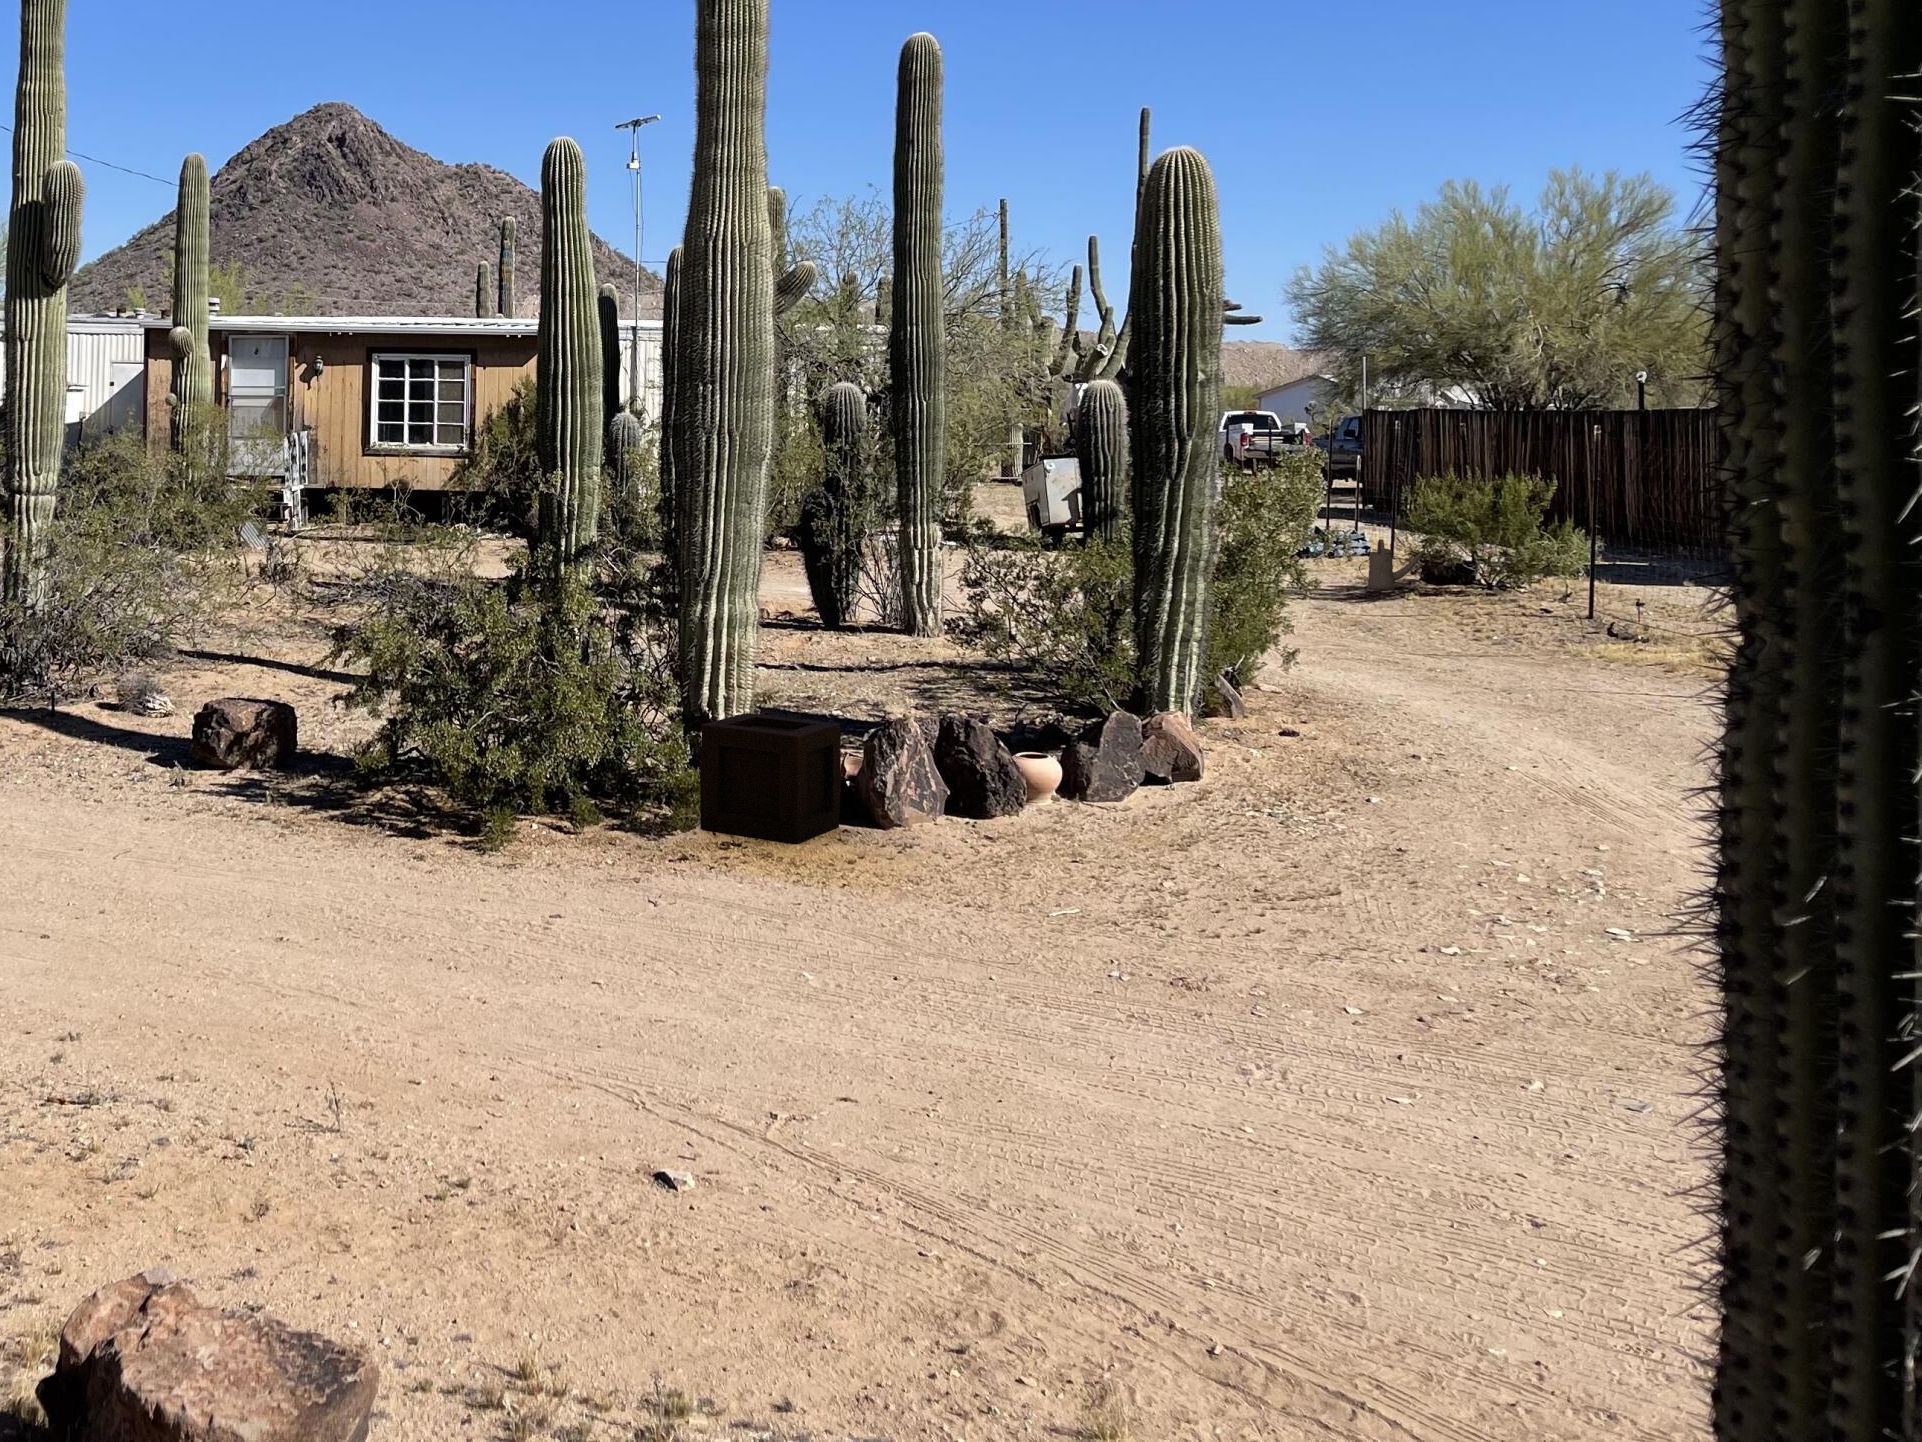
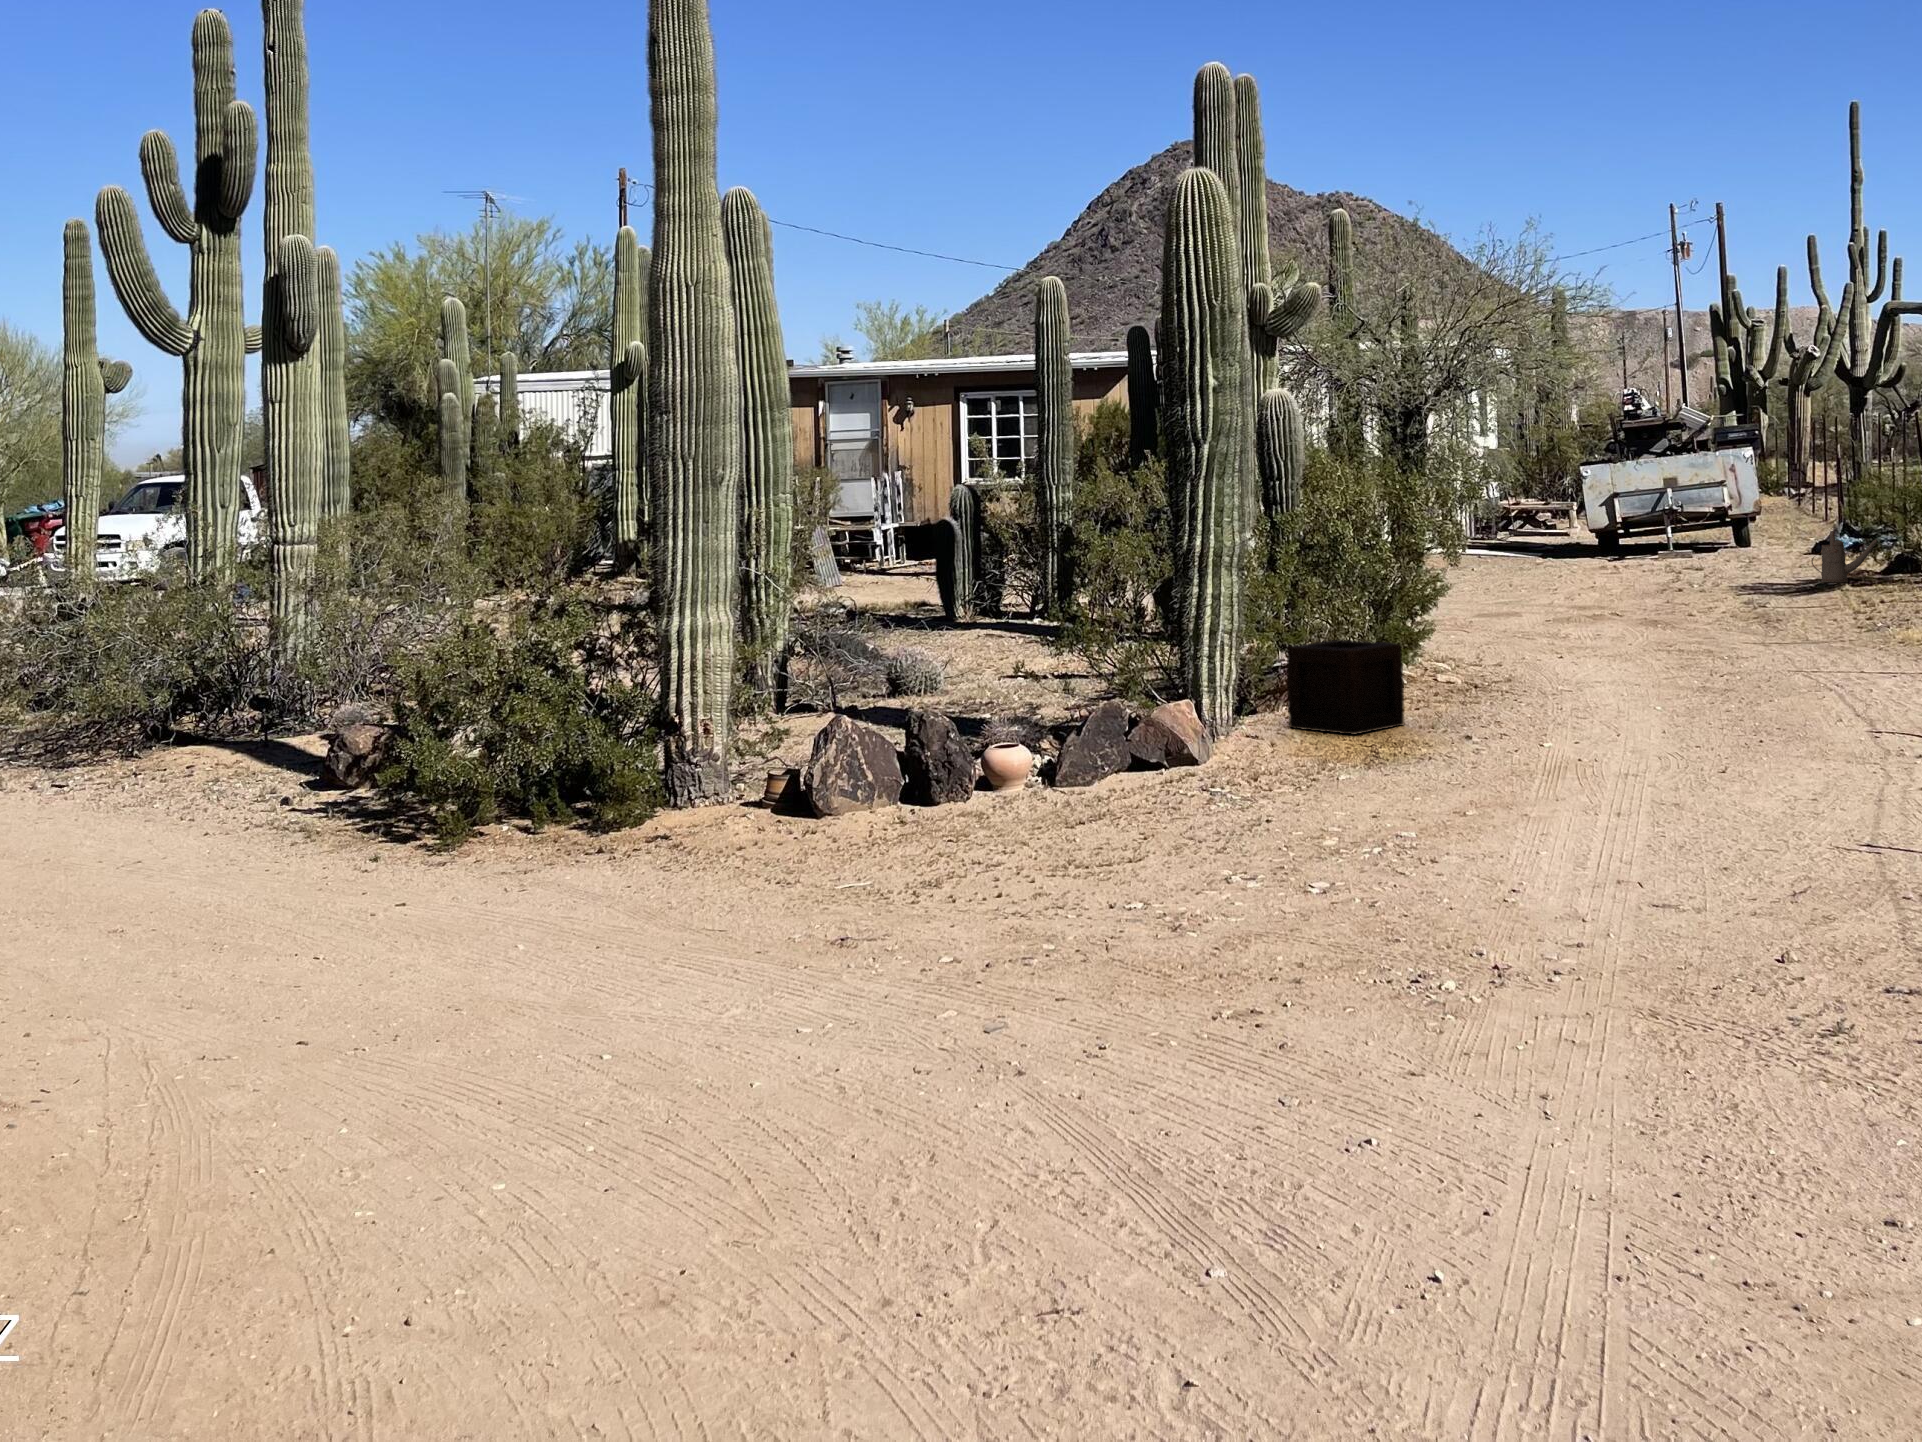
wooden crate: present [700,713,841,844] -> present [1287,640,1404,734]

